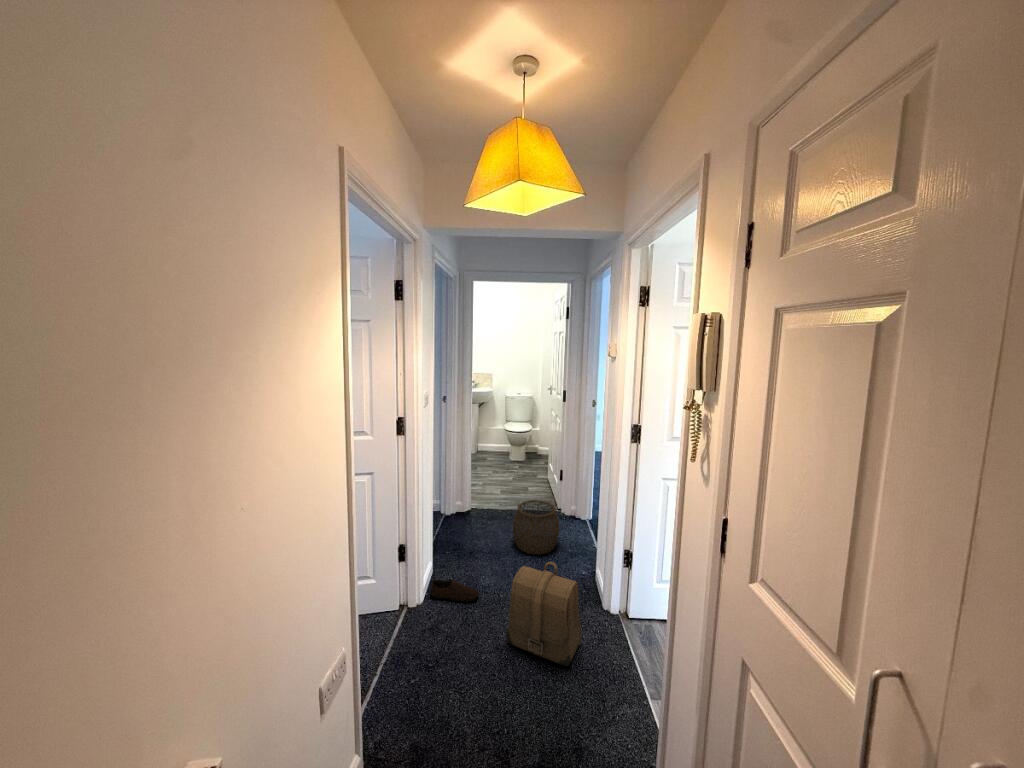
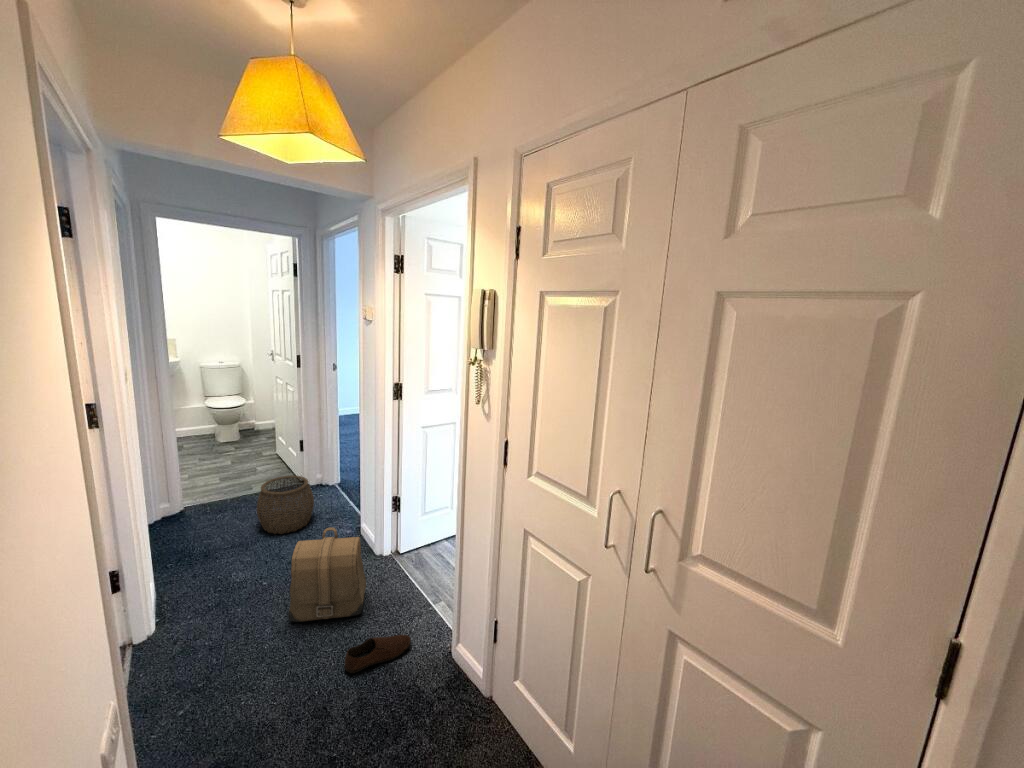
shoe: present [430,580,479,602] -> present [344,635,411,673]

